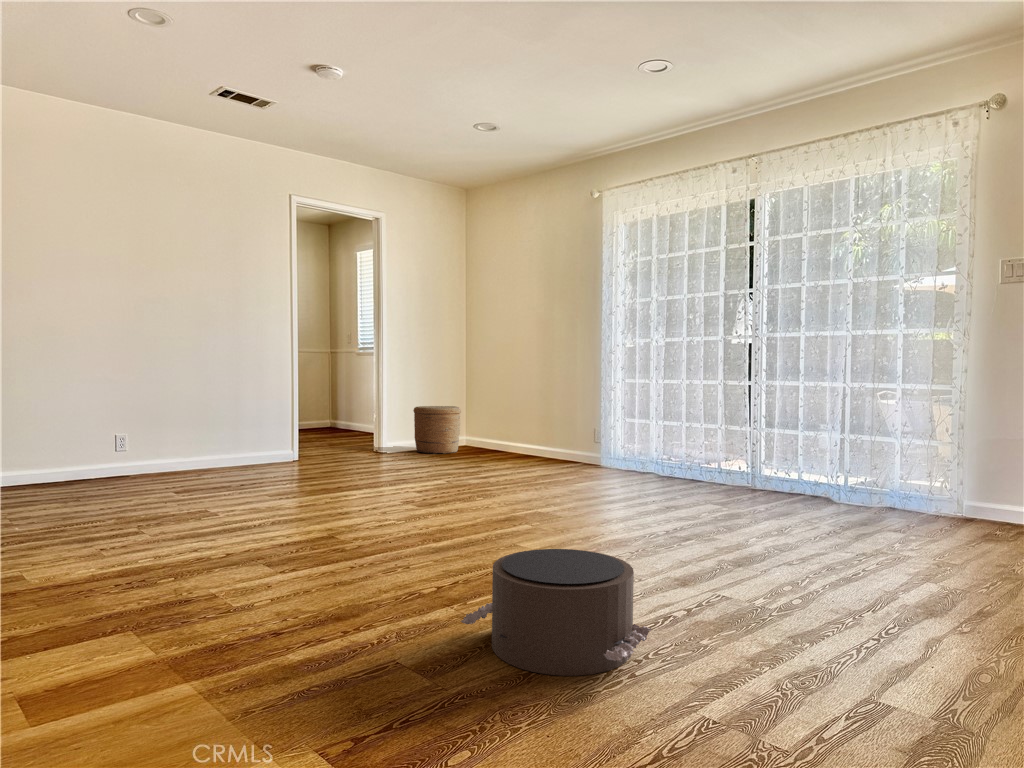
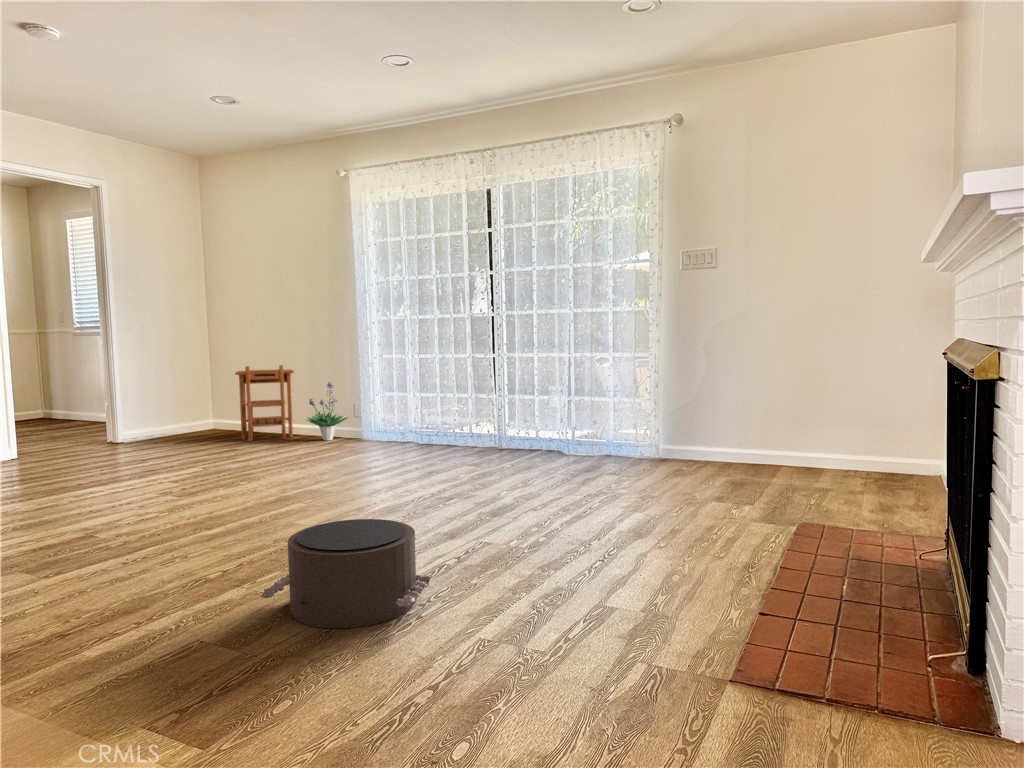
side table: none [485,386,539,460] -> present [235,365,294,441]
potted plant: none [547,405,591,465] -> present [306,382,348,440]
woven basket: present [413,406,461,454] -> none [152,388,208,440]

